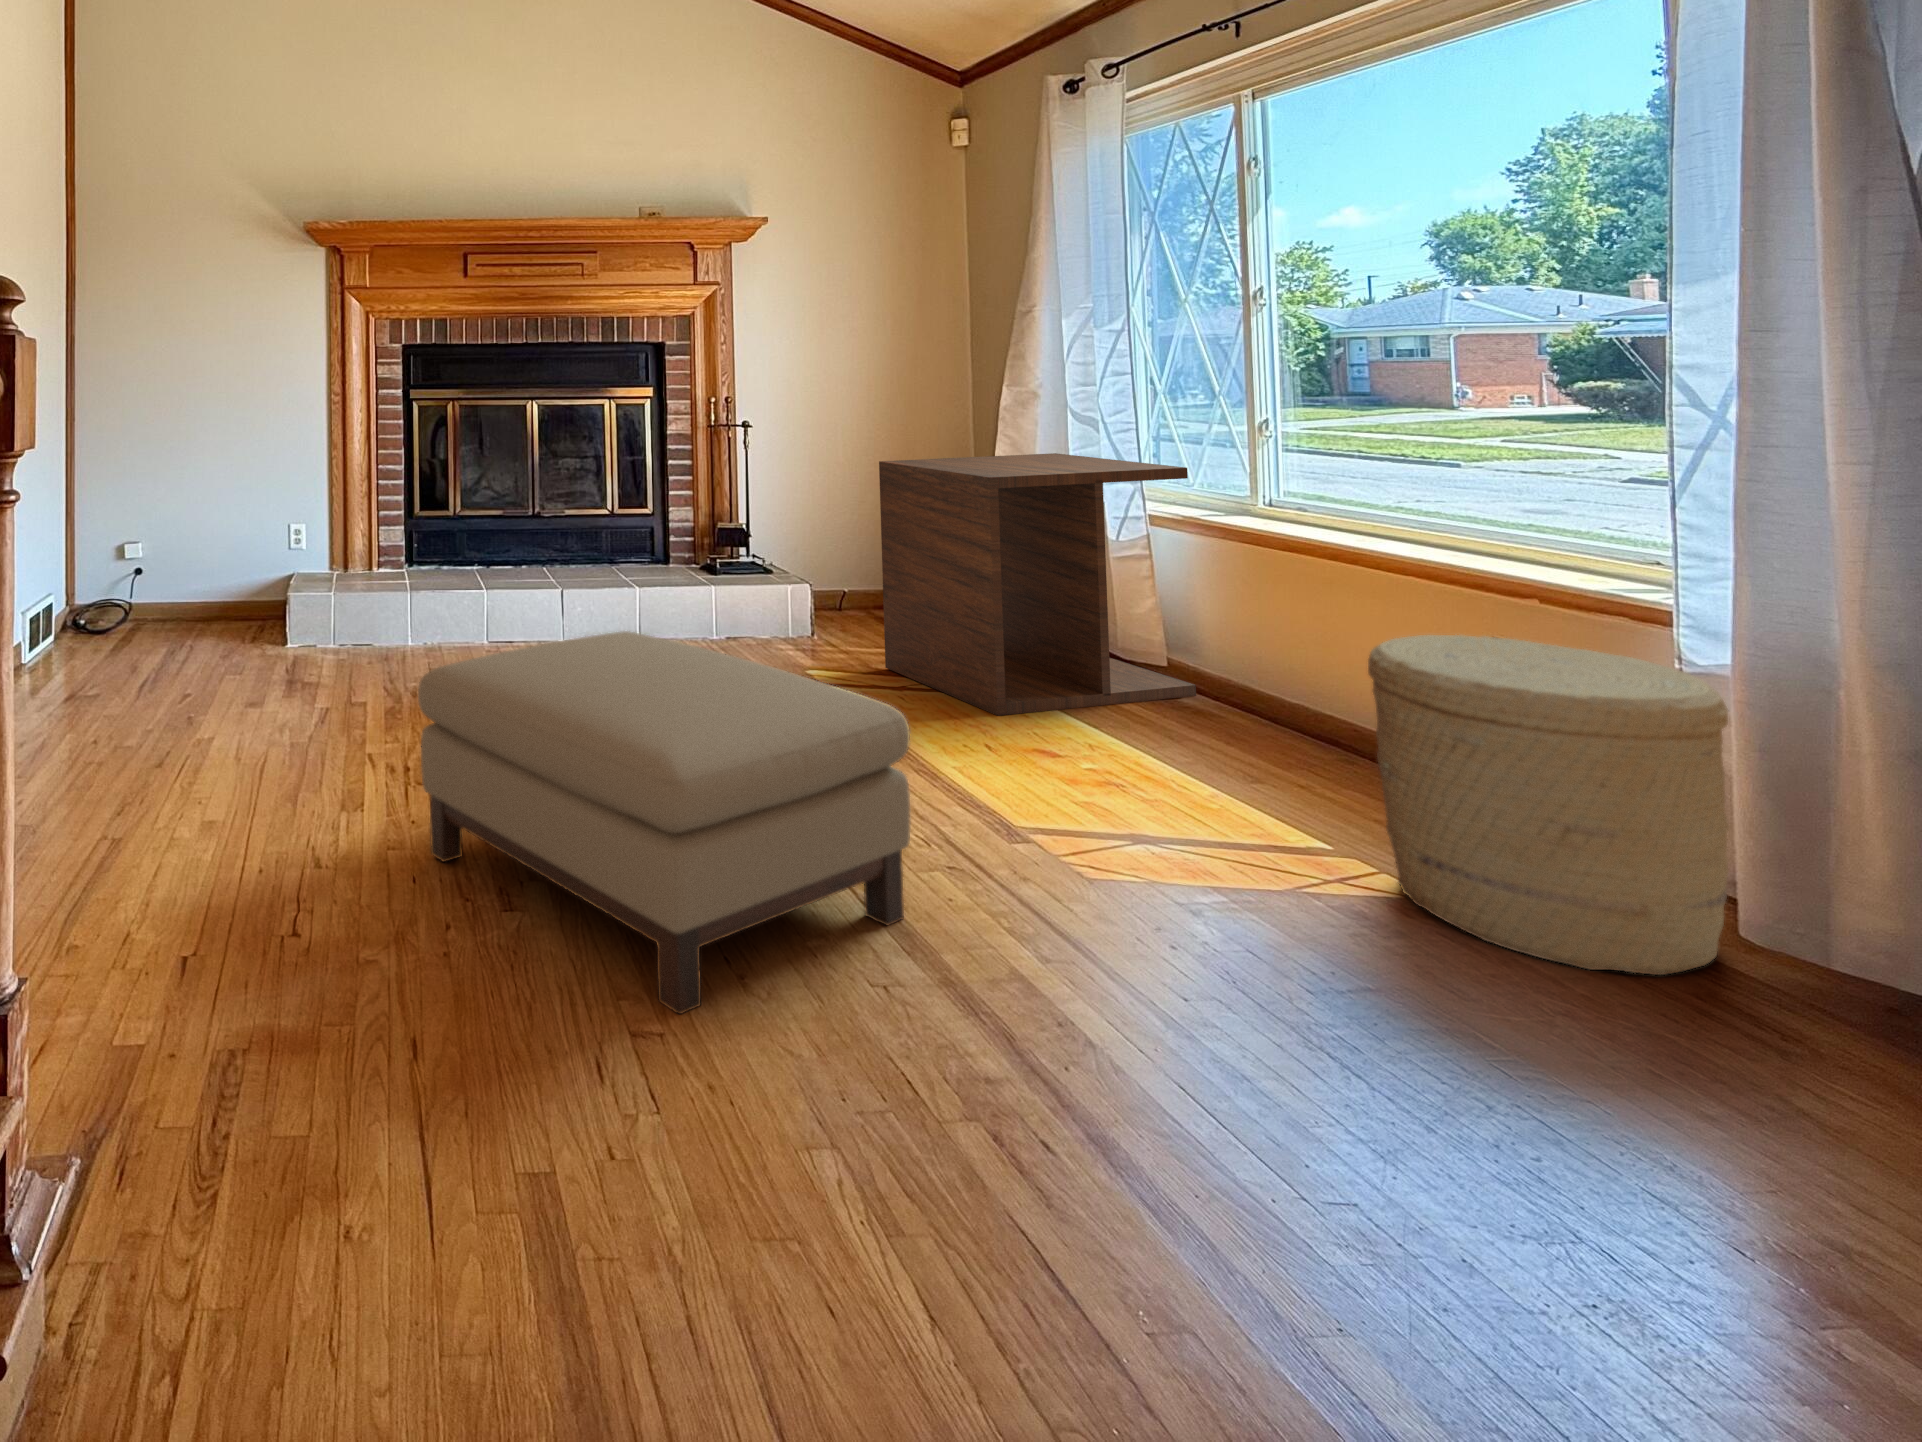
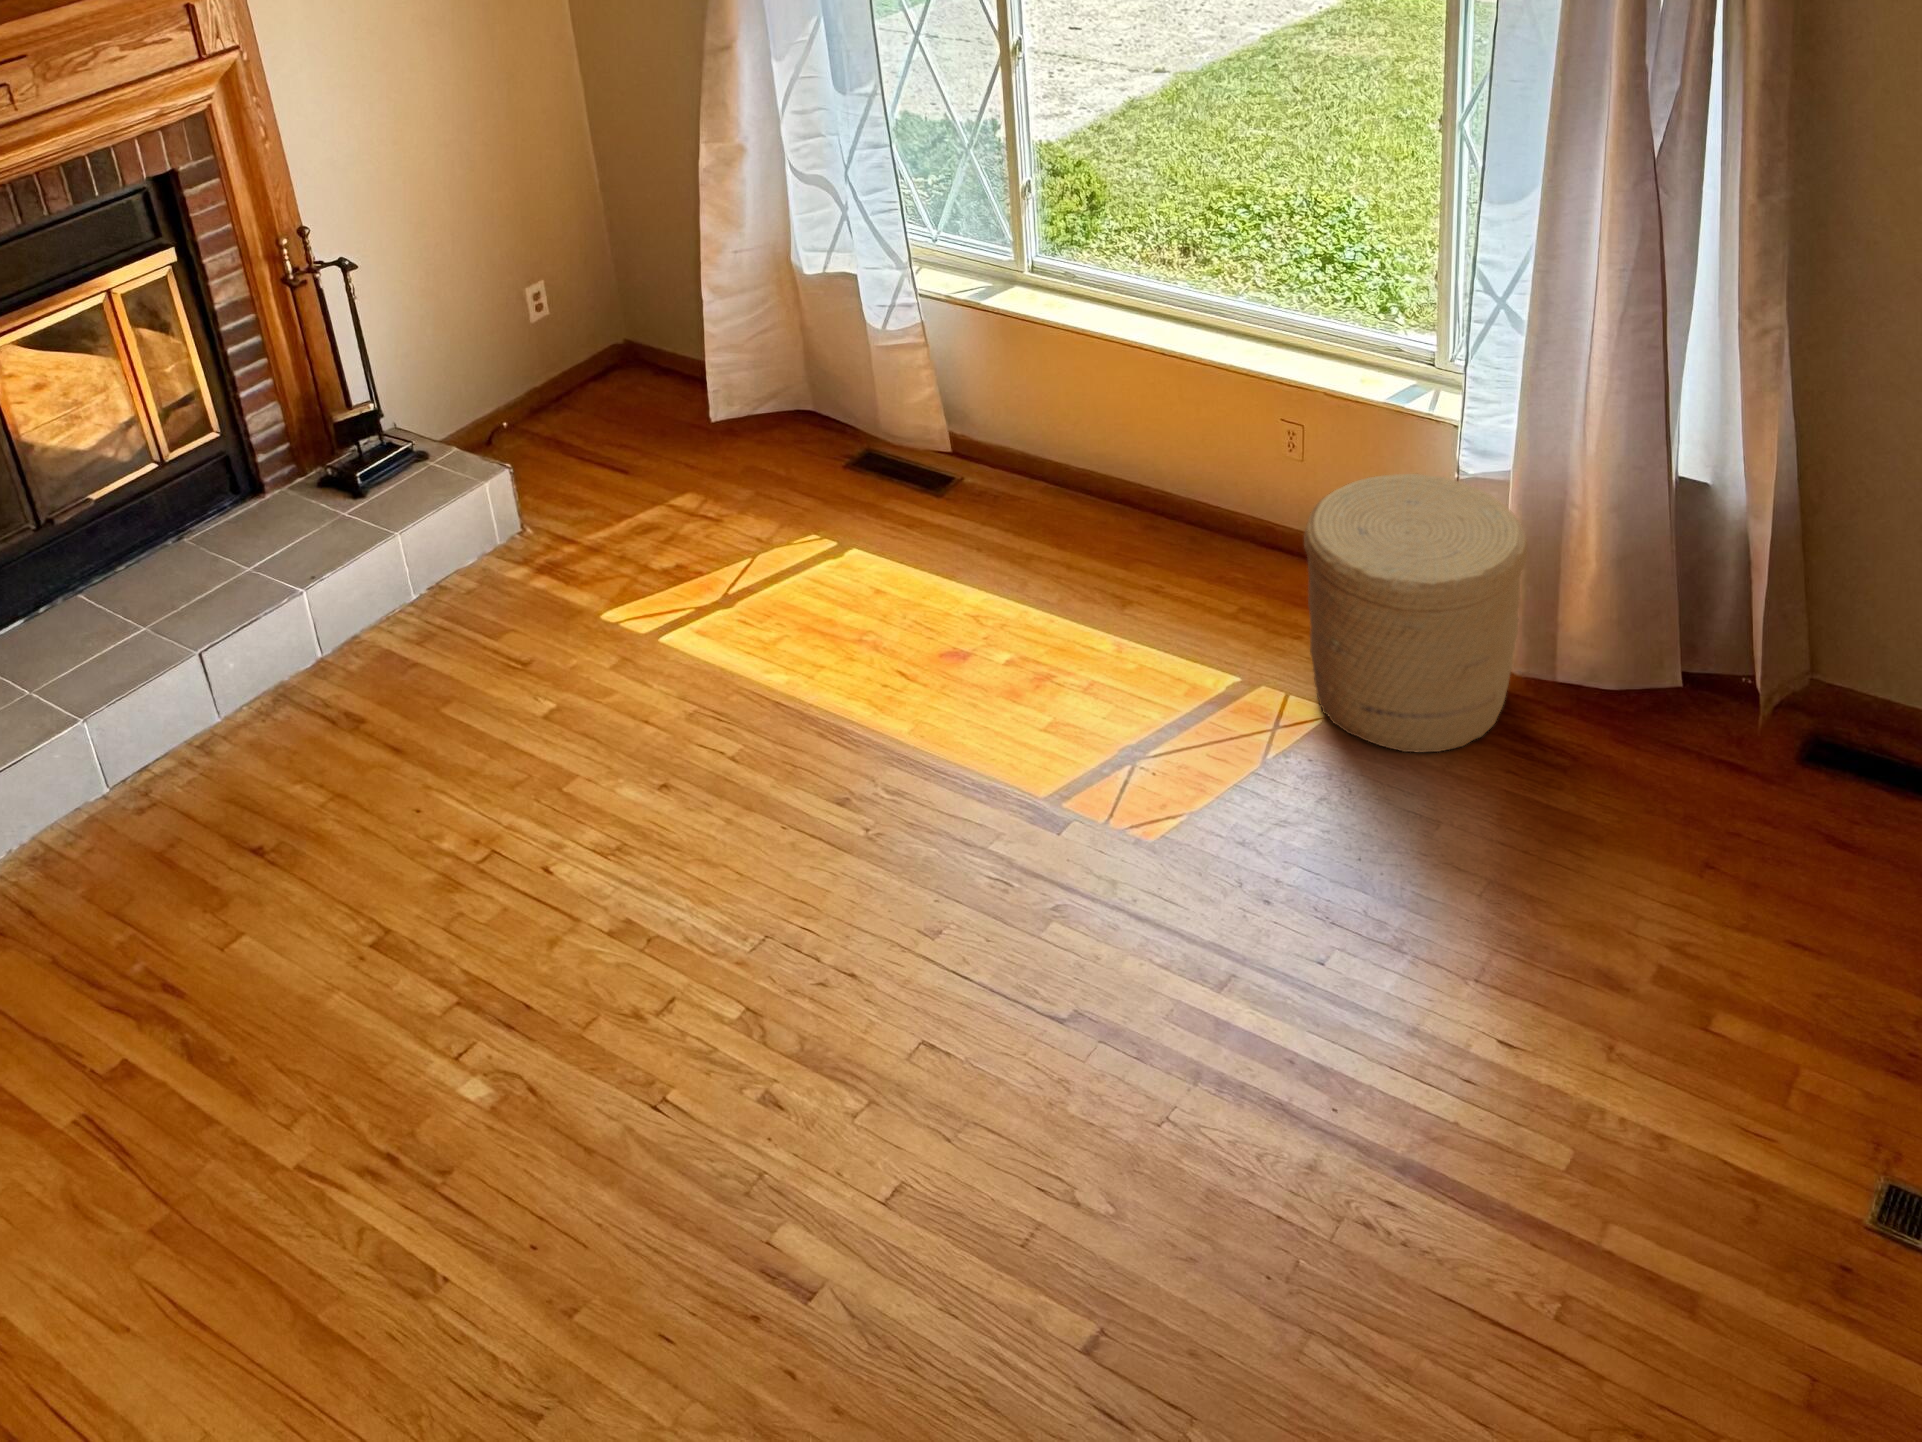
side table: present [879,453,1196,716] -> none [649,231,985,615]
ottoman: present [418,631,910,1014] -> none [579,842,1115,1295]

